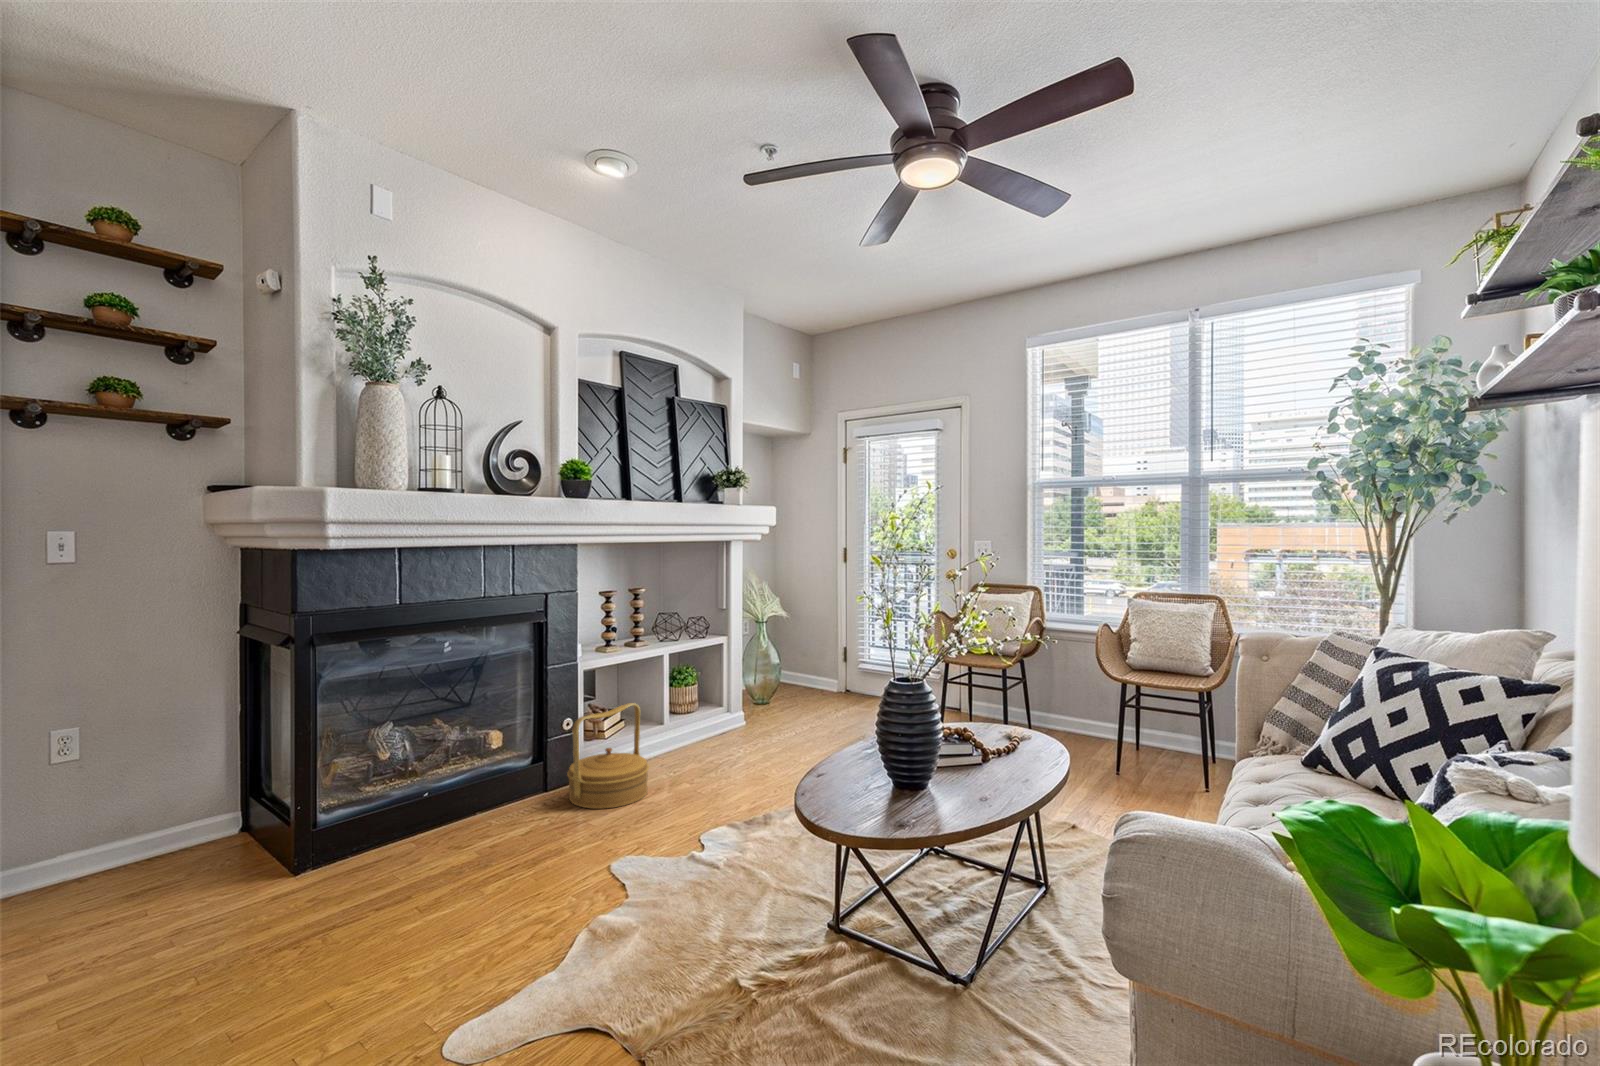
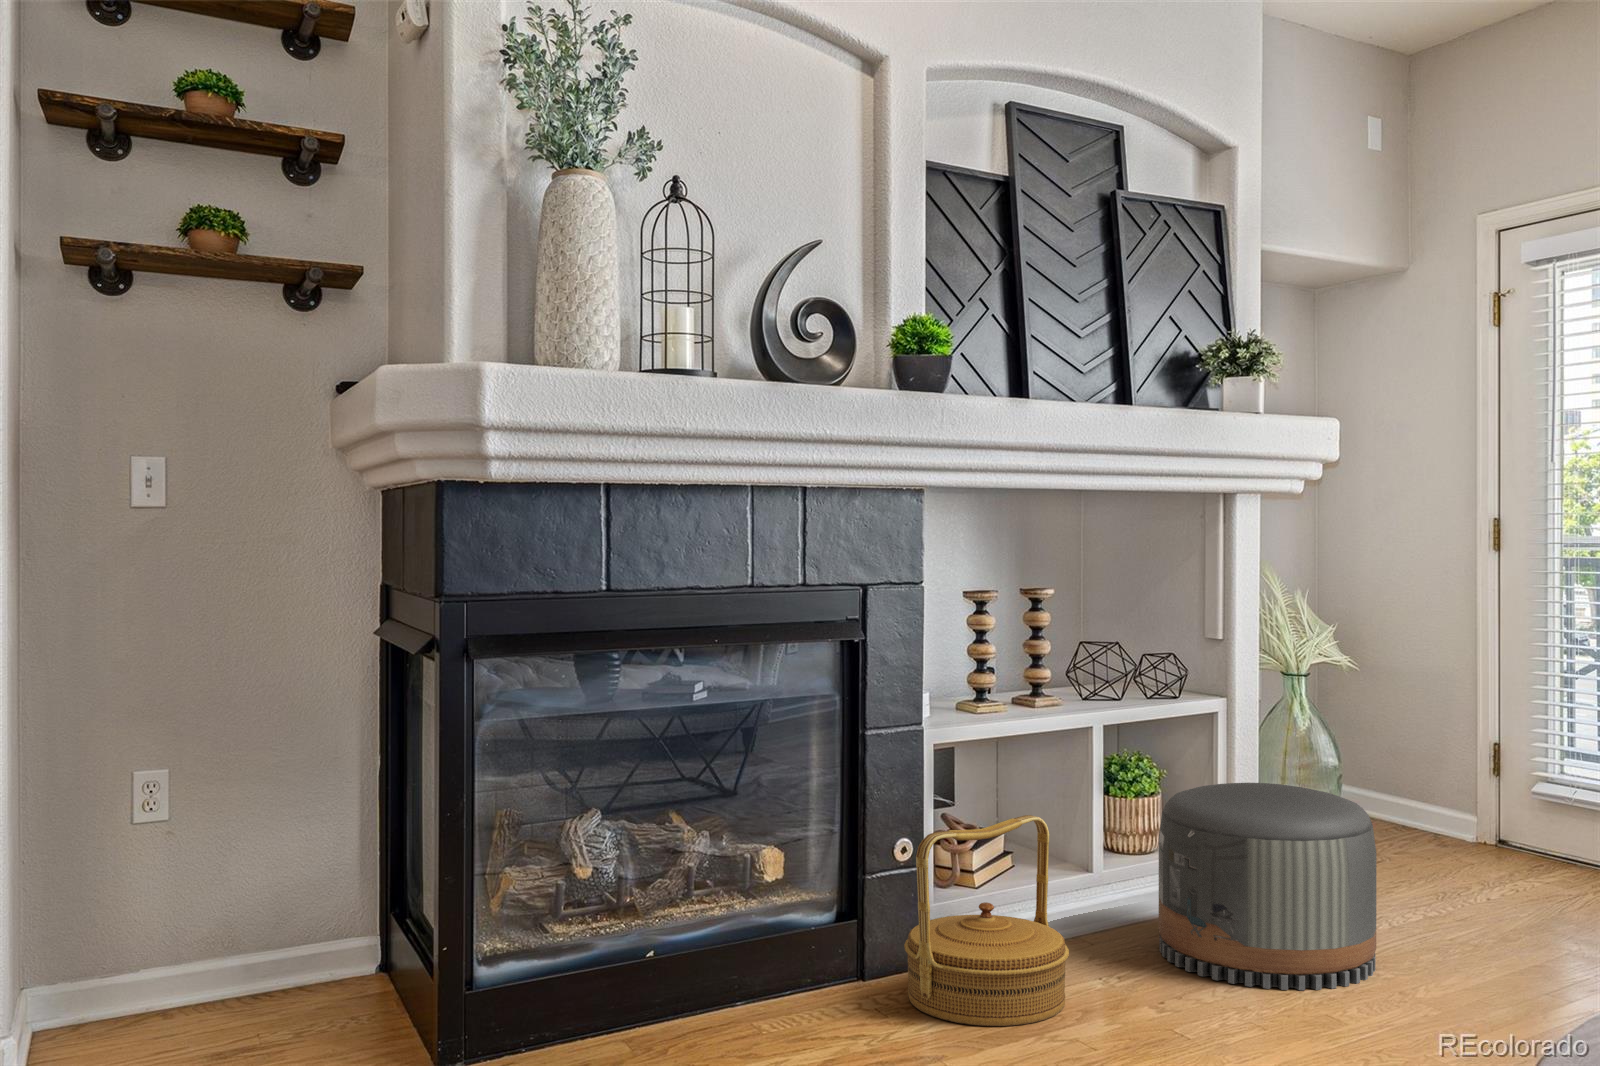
pouf: none [694,678,788,773] -> present [1159,783,1377,990]

